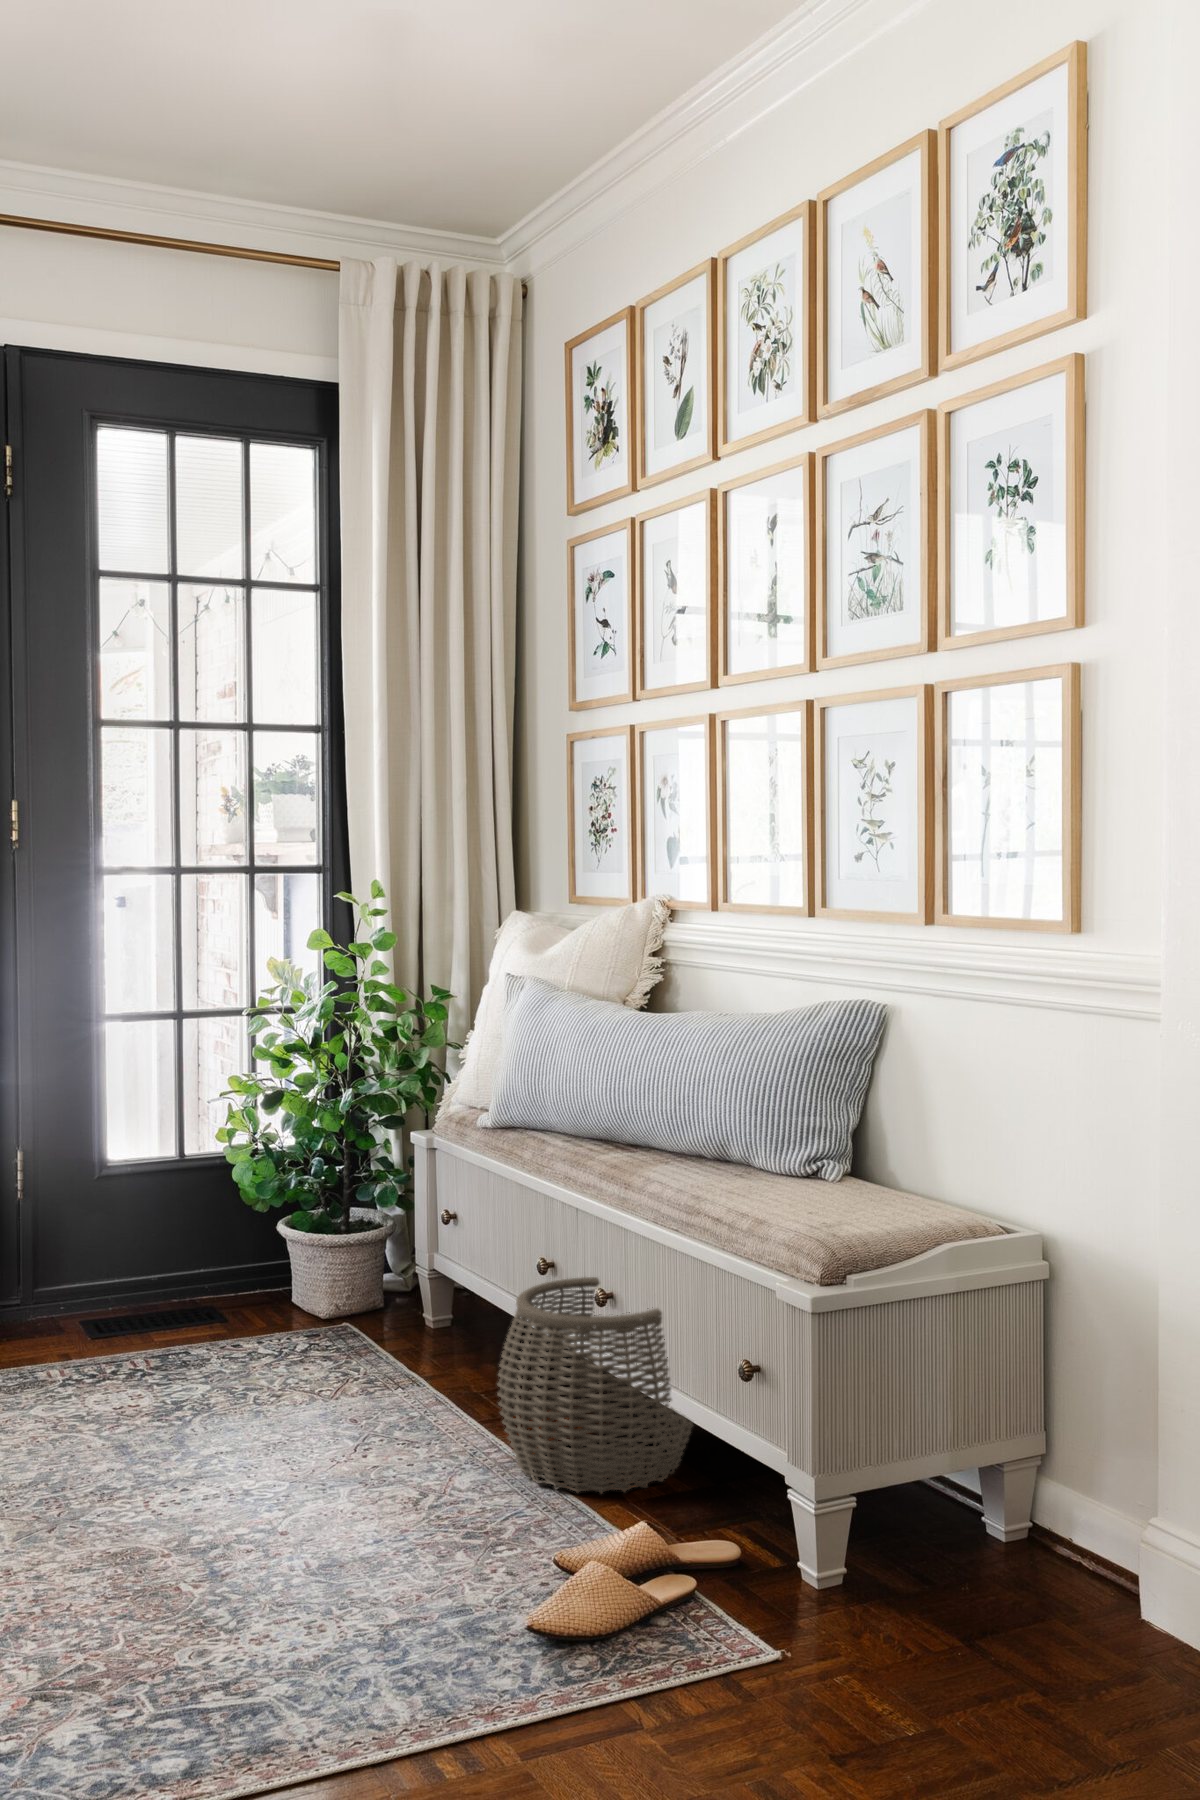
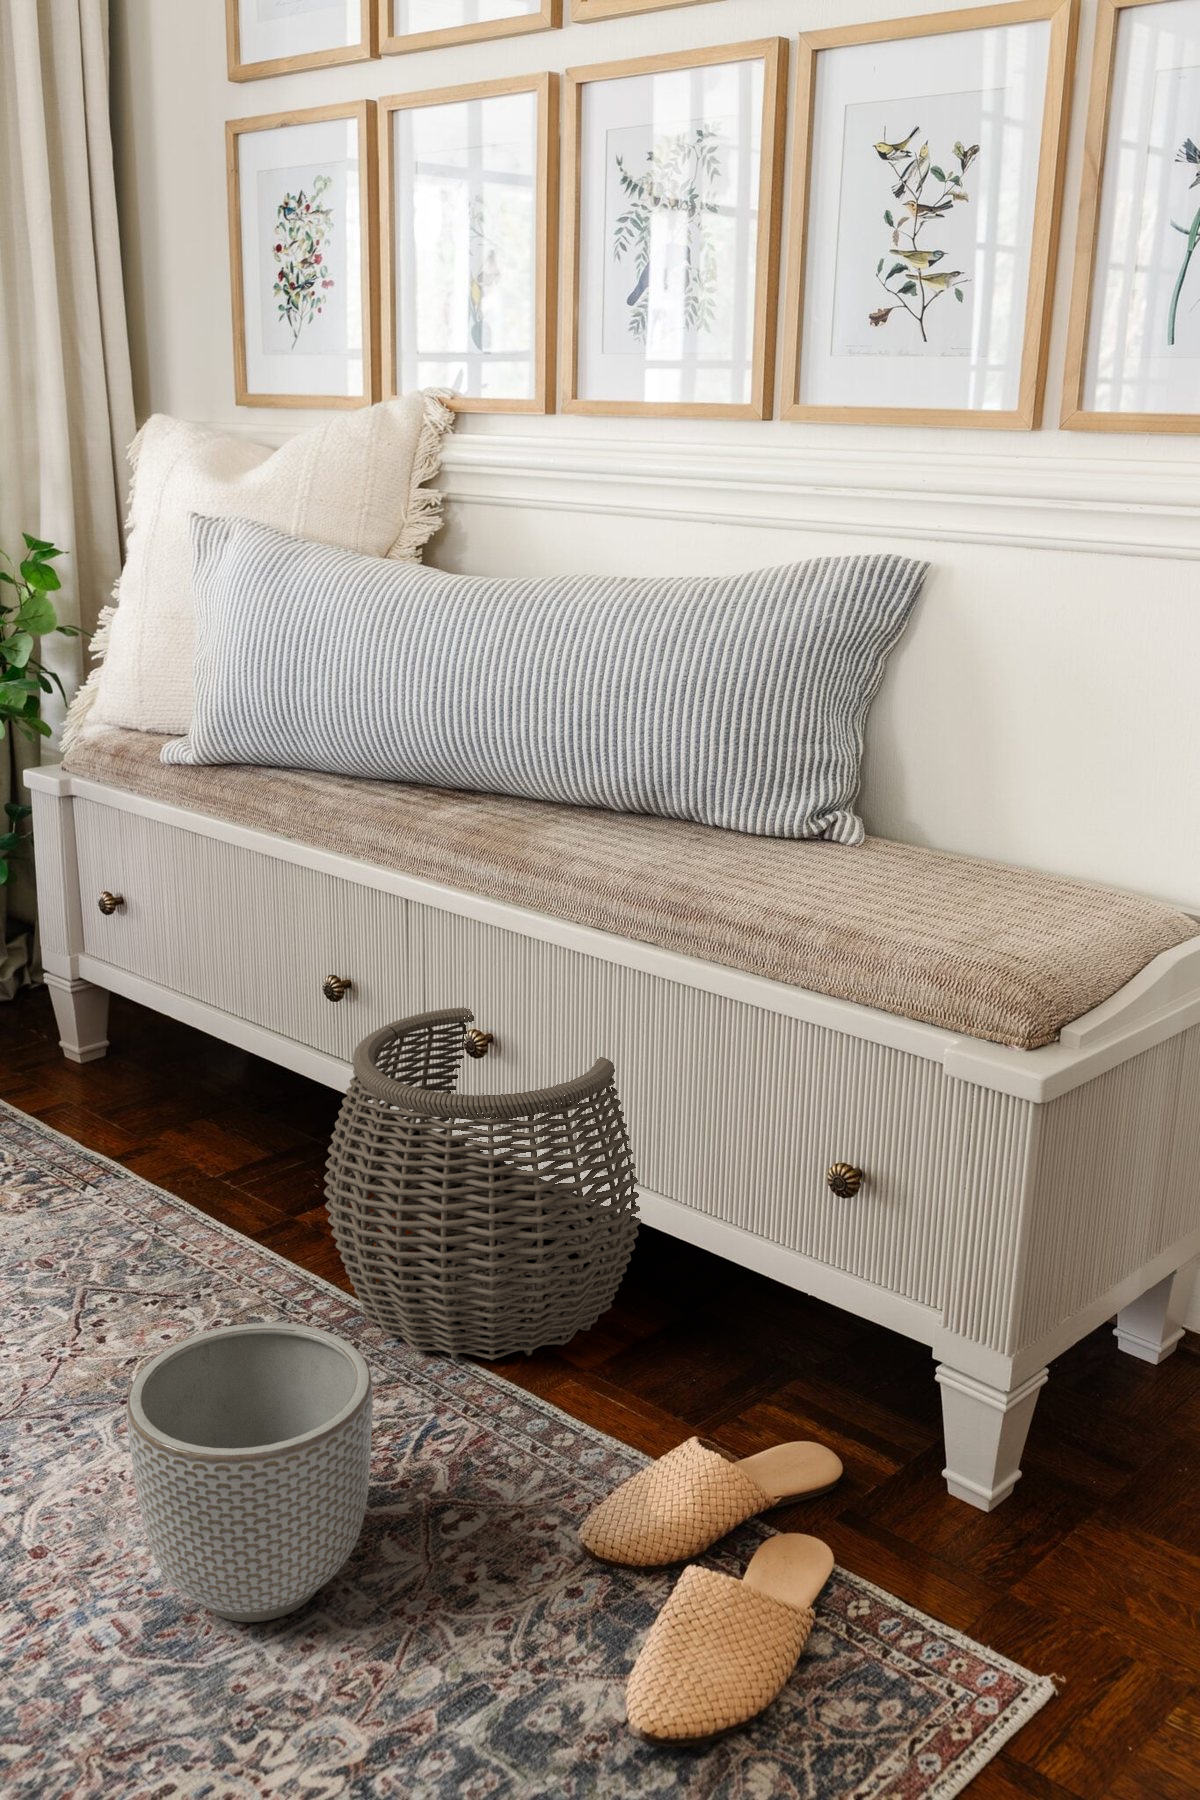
planter: none [321,1414,452,1573] -> present [126,1323,373,1622]

